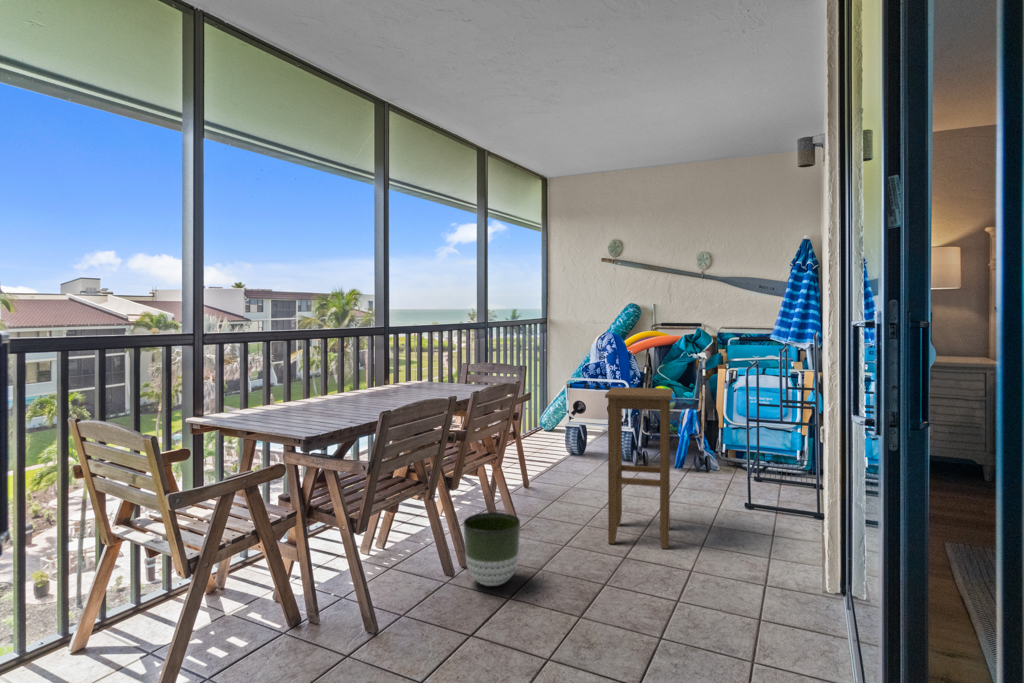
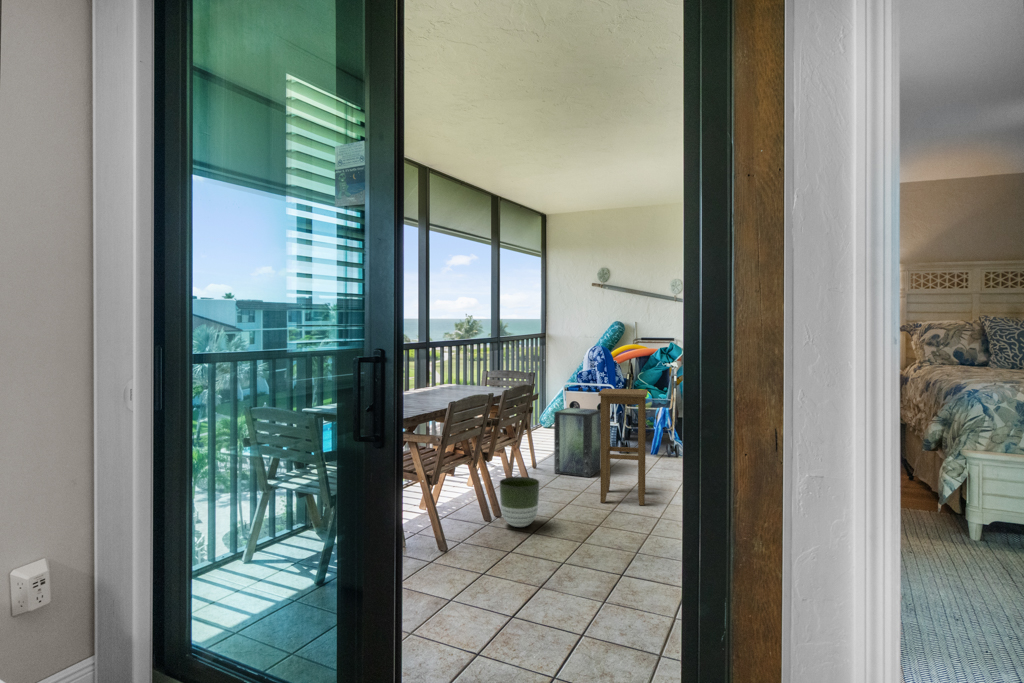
storage box: none [549,410,612,503] -> present [554,408,601,477]

